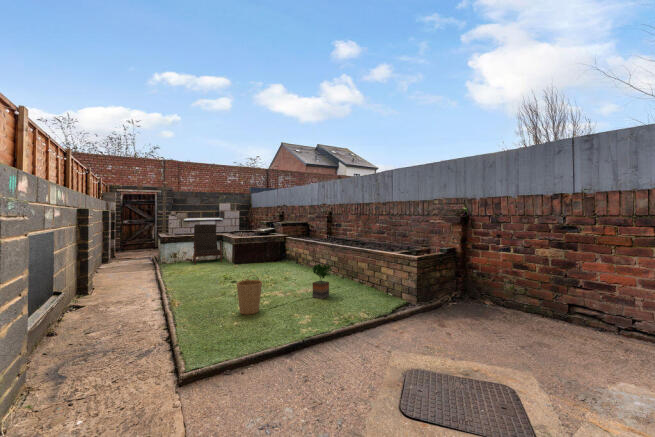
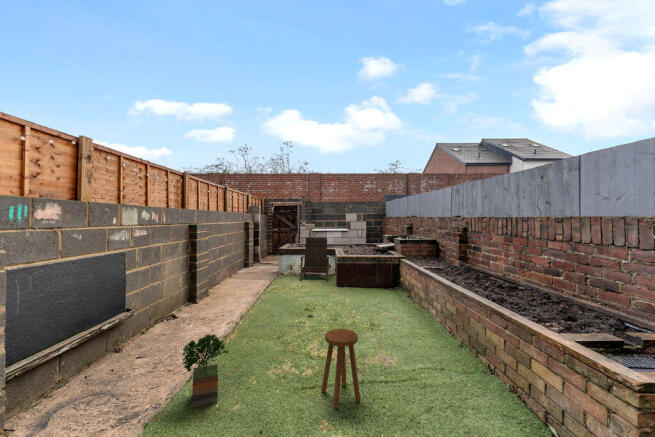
potted tree: present [313,264,332,299] -> present [182,334,229,408]
stool: none [284,268,309,309] -> present [321,329,360,409]
basket: present [237,275,262,315] -> none [251,330,289,395]

